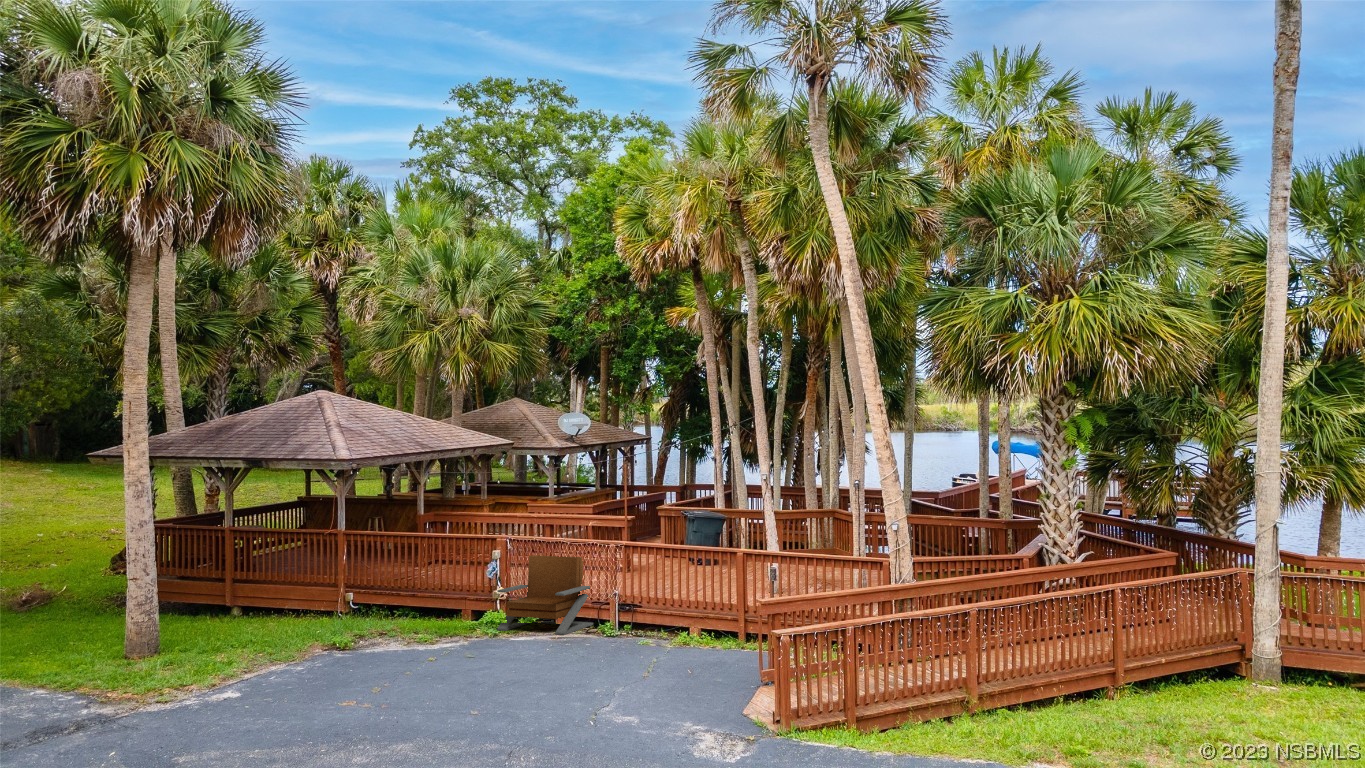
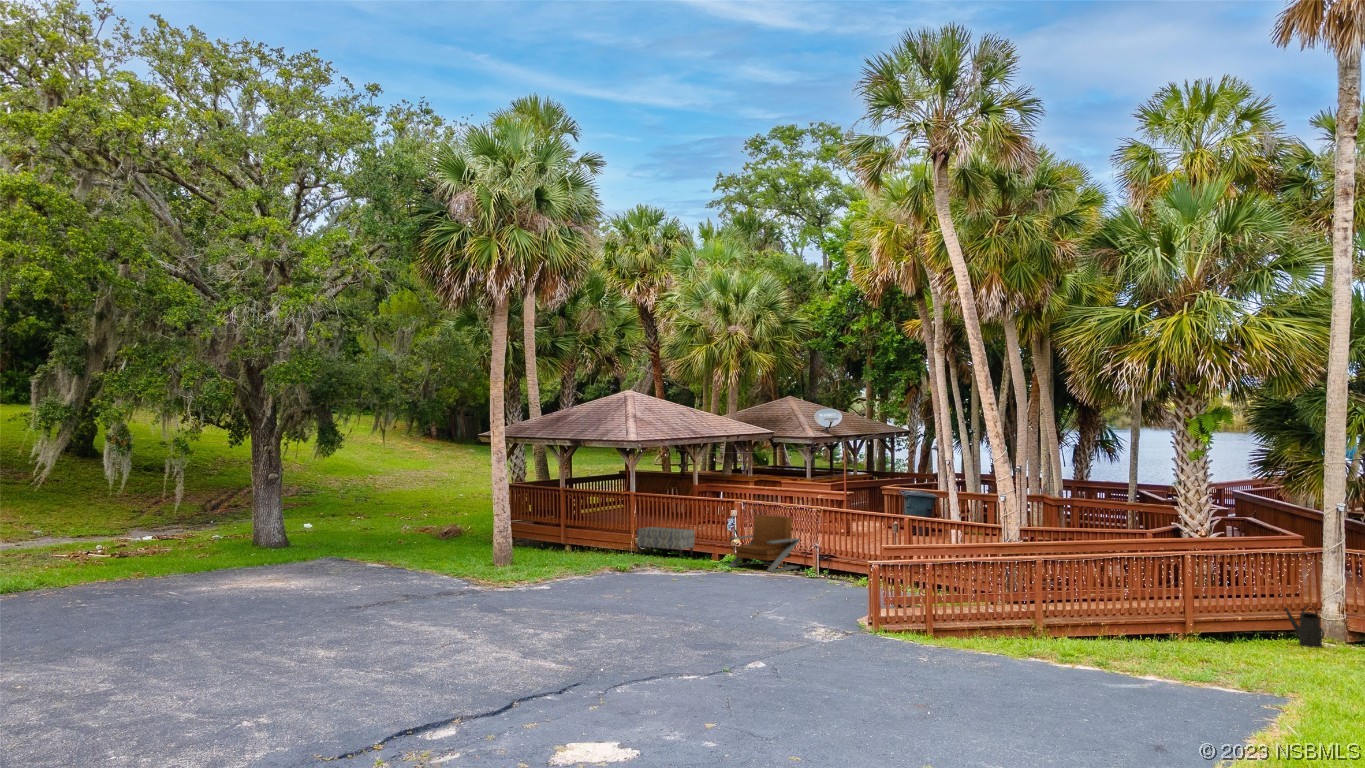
bench: none [352,579,437,621] -> present [637,527,695,557]
watering can: none [1191,633,1247,683] -> present [1284,606,1324,648]

